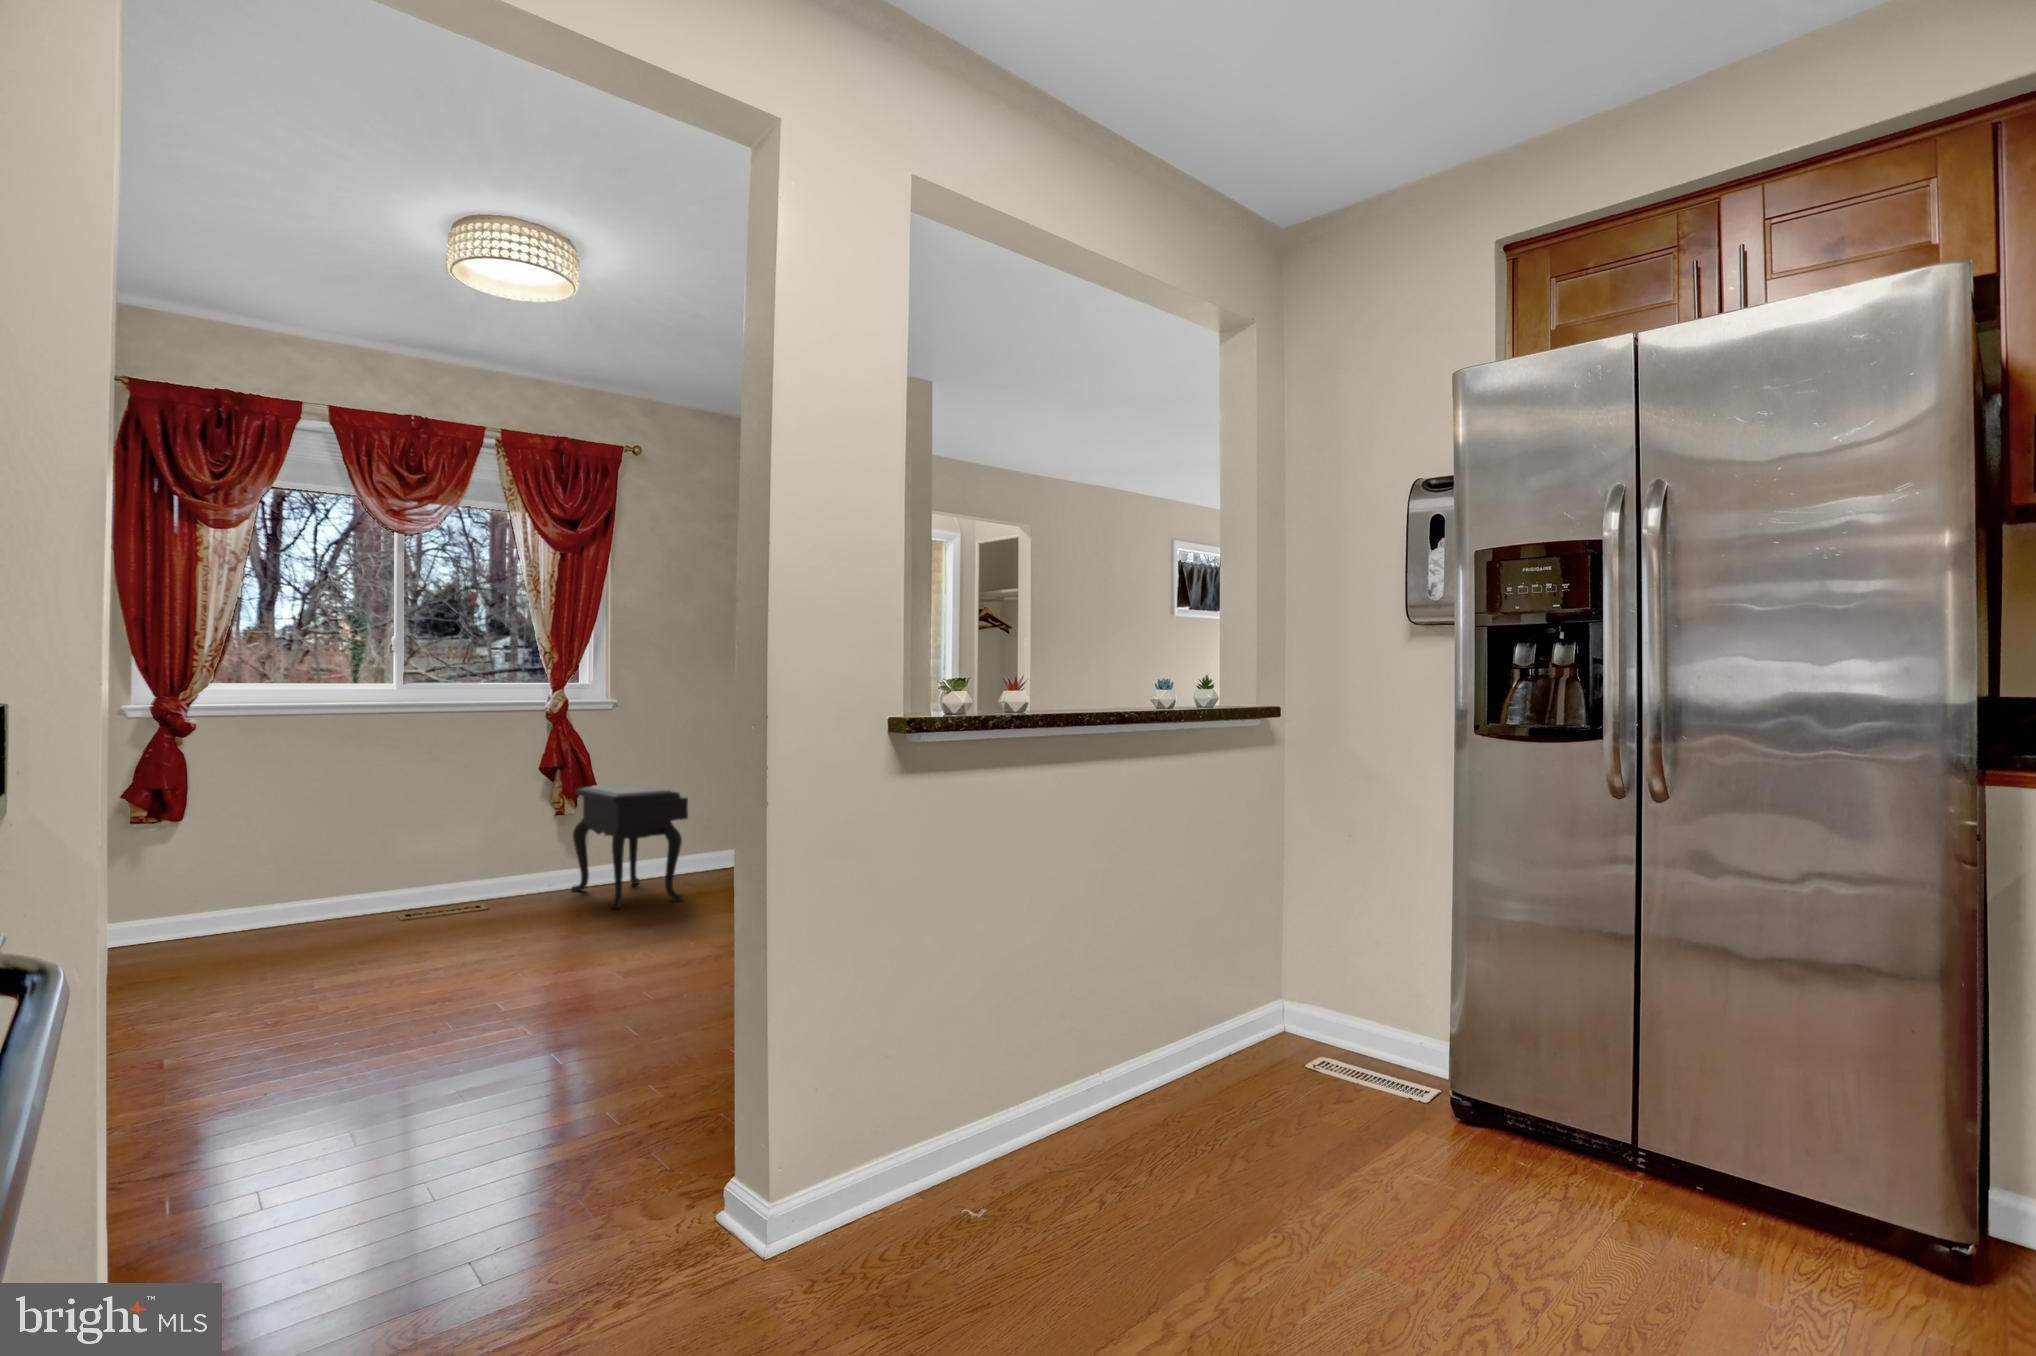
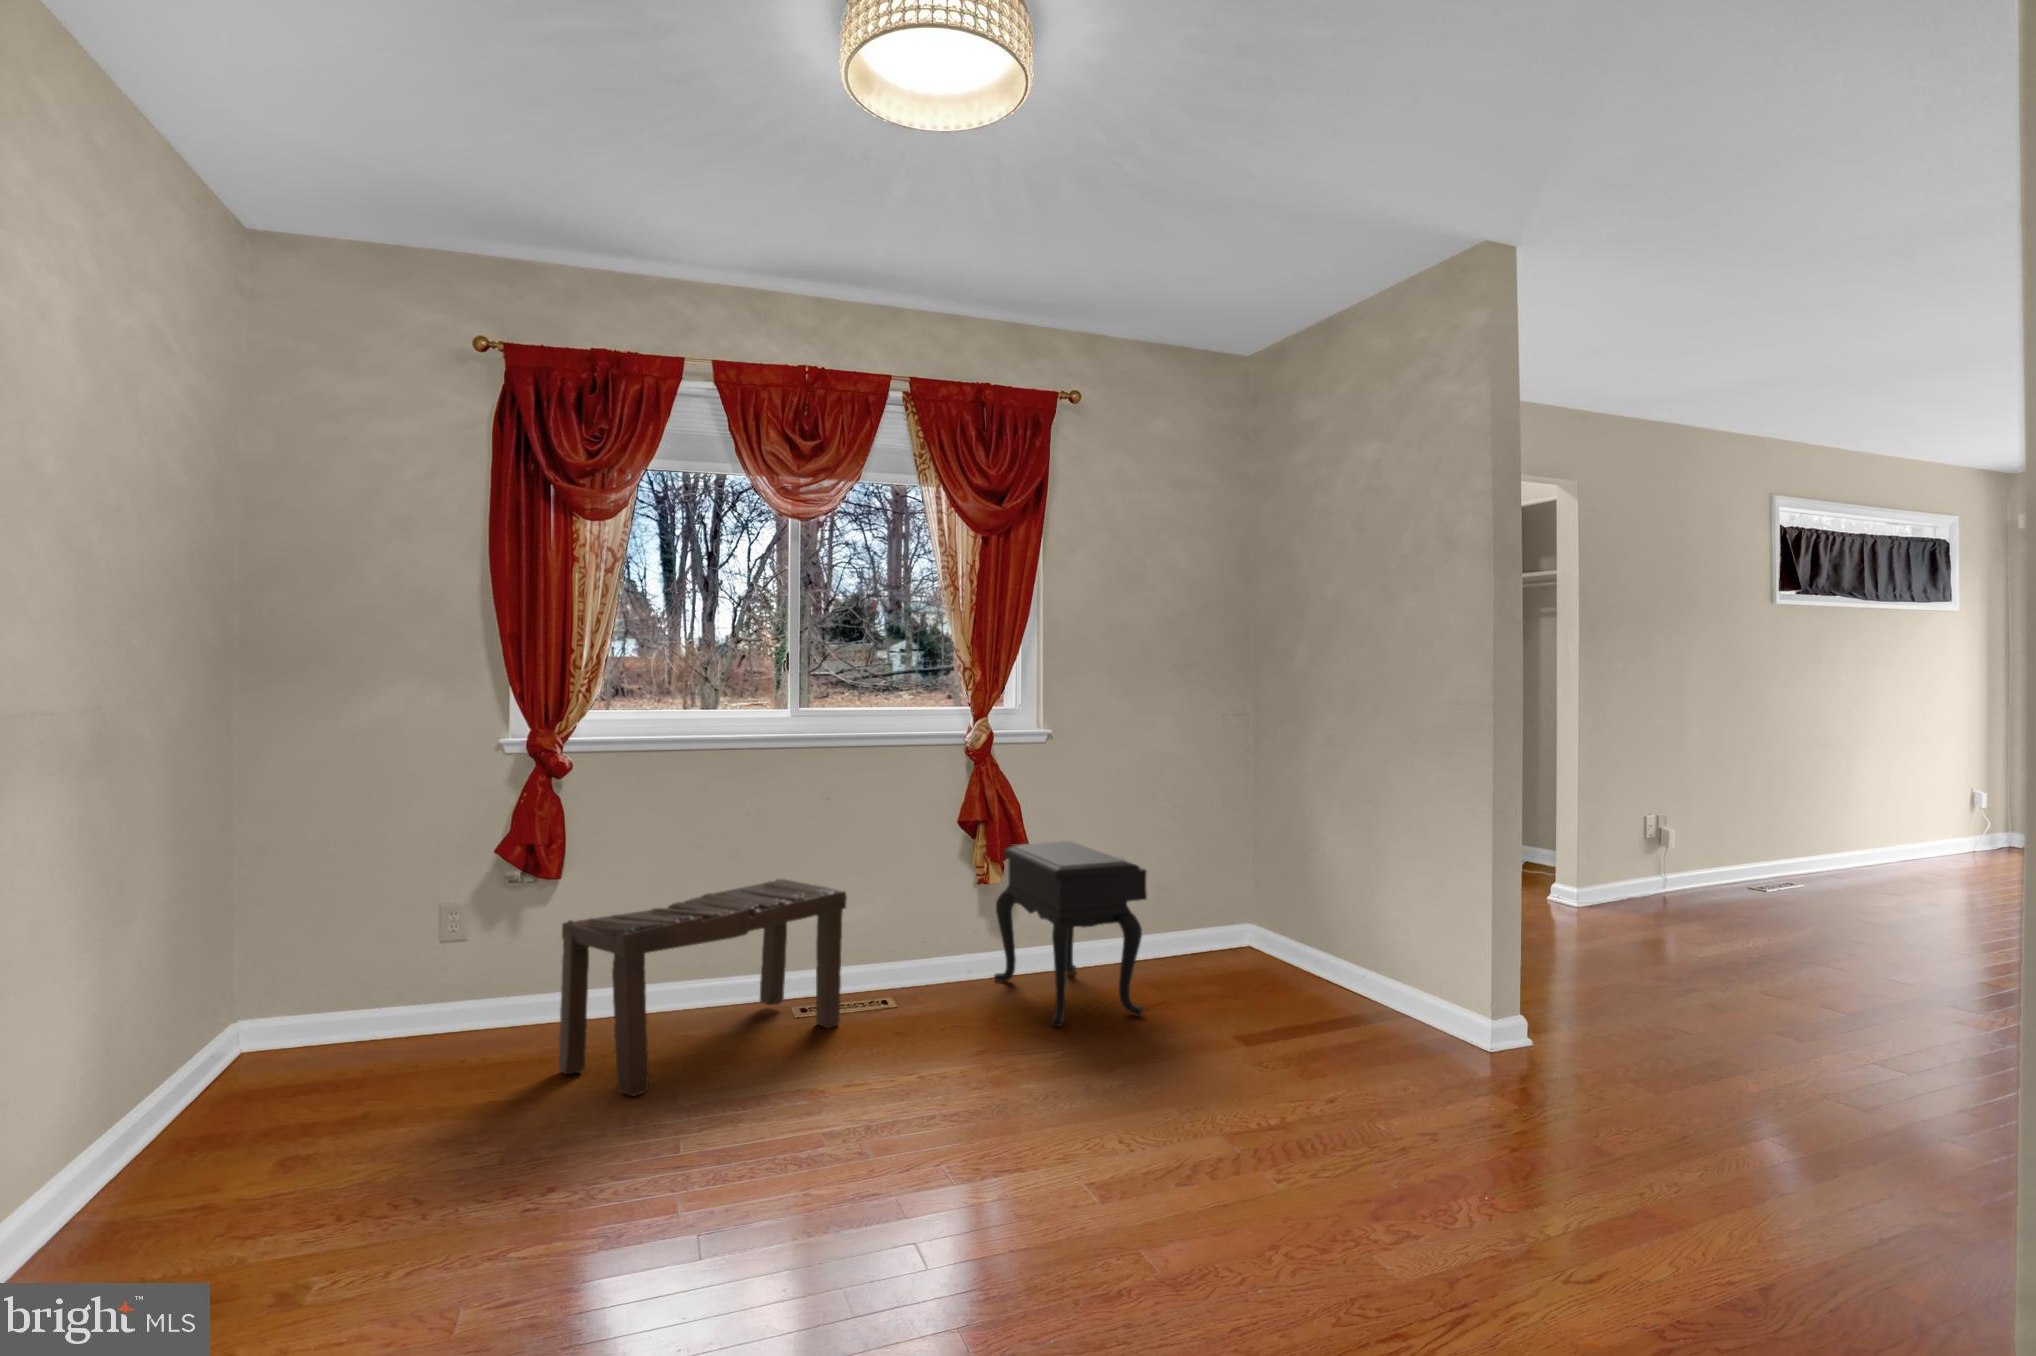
bench: none [192,816,445,962] -> present [559,879,847,1096]

